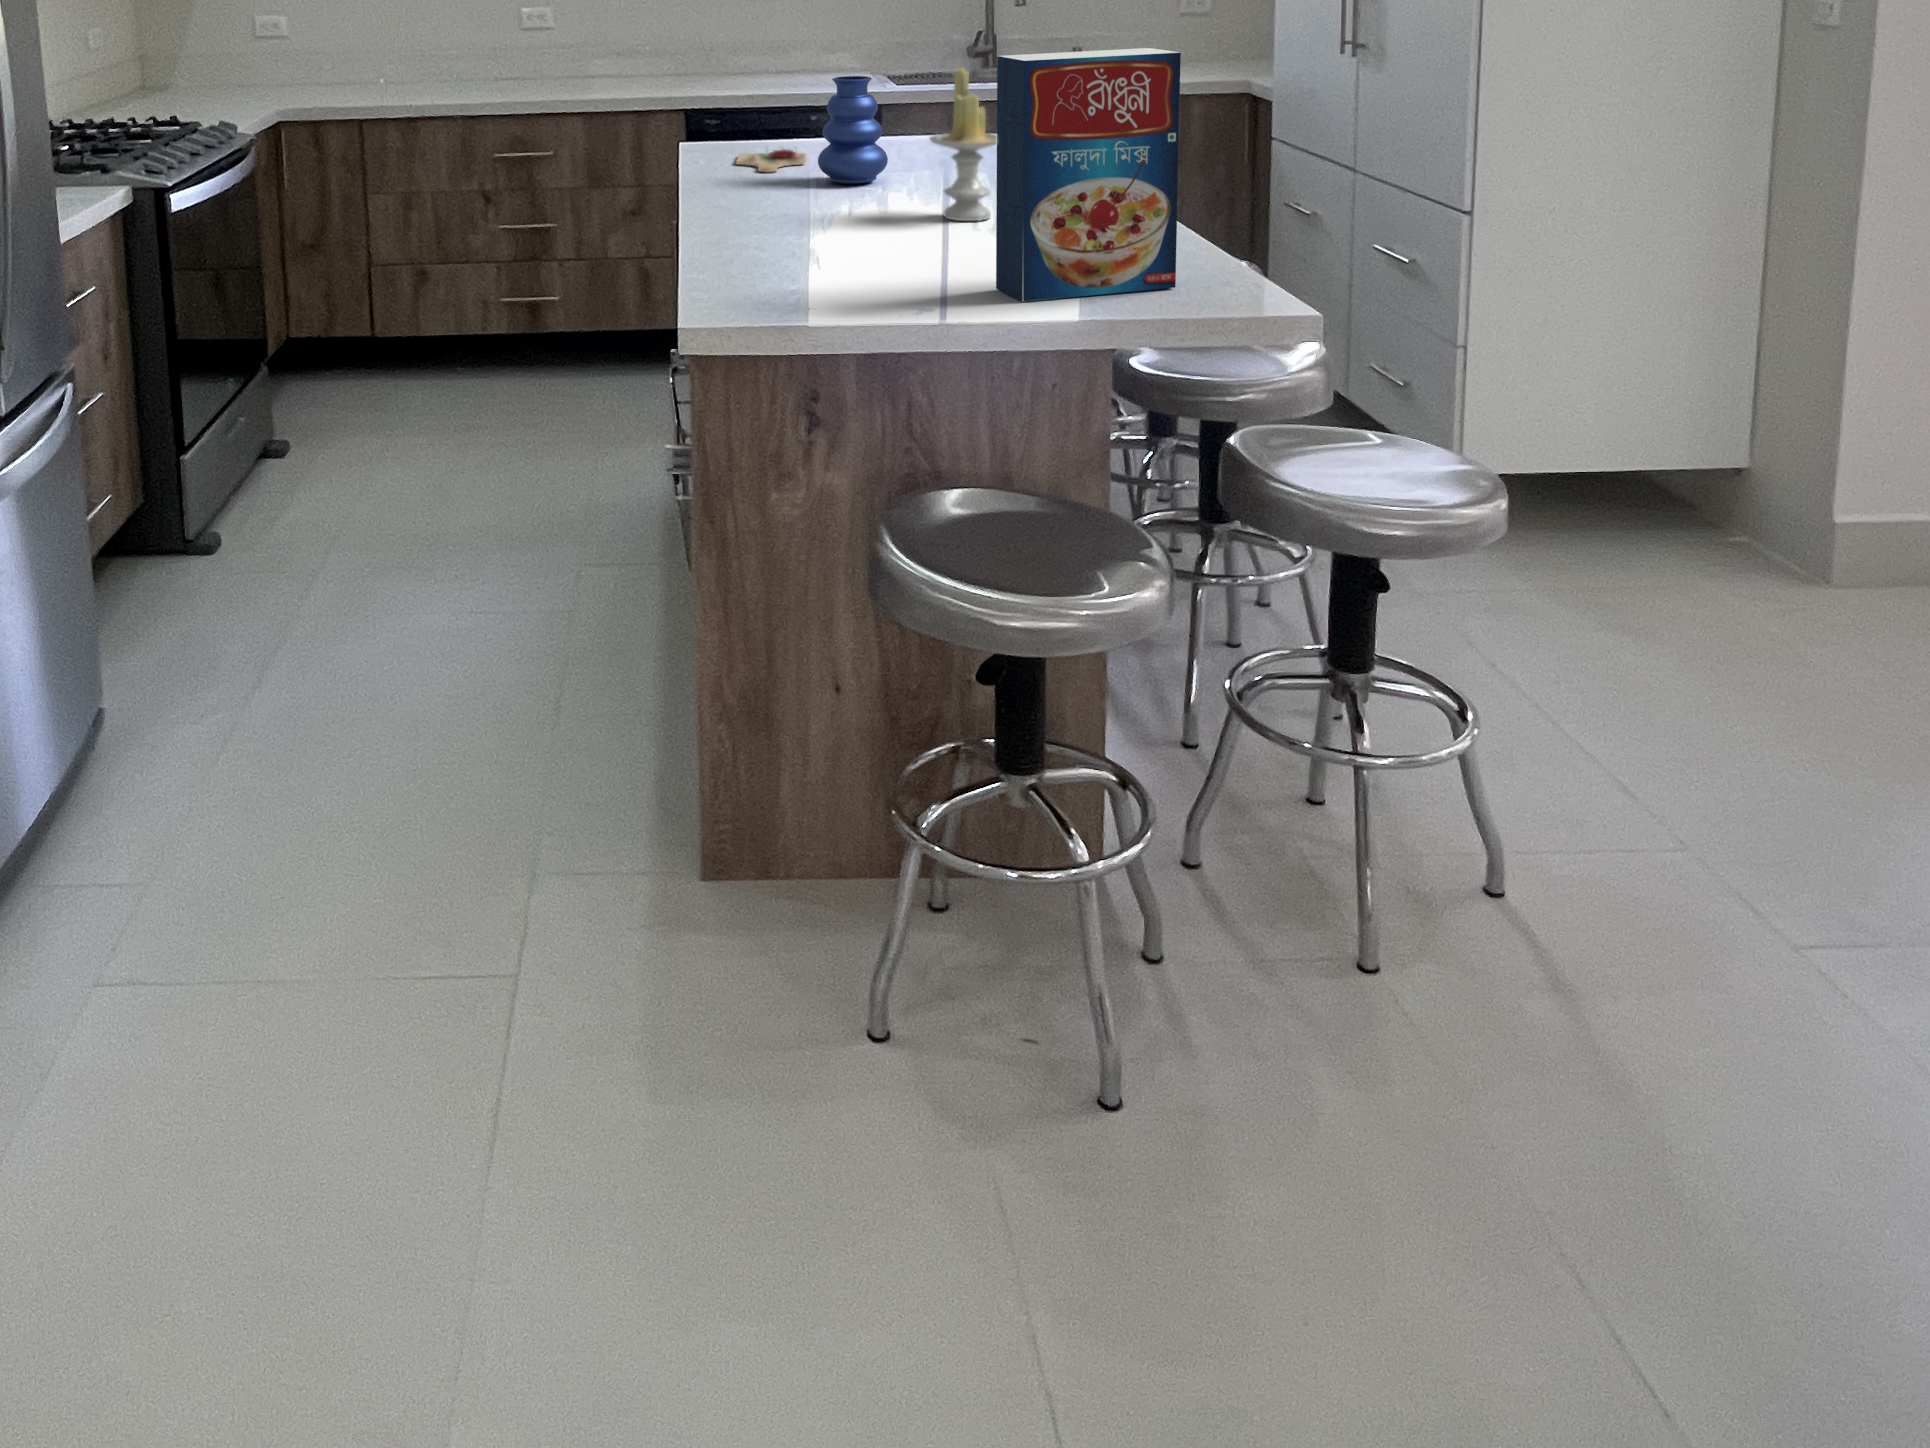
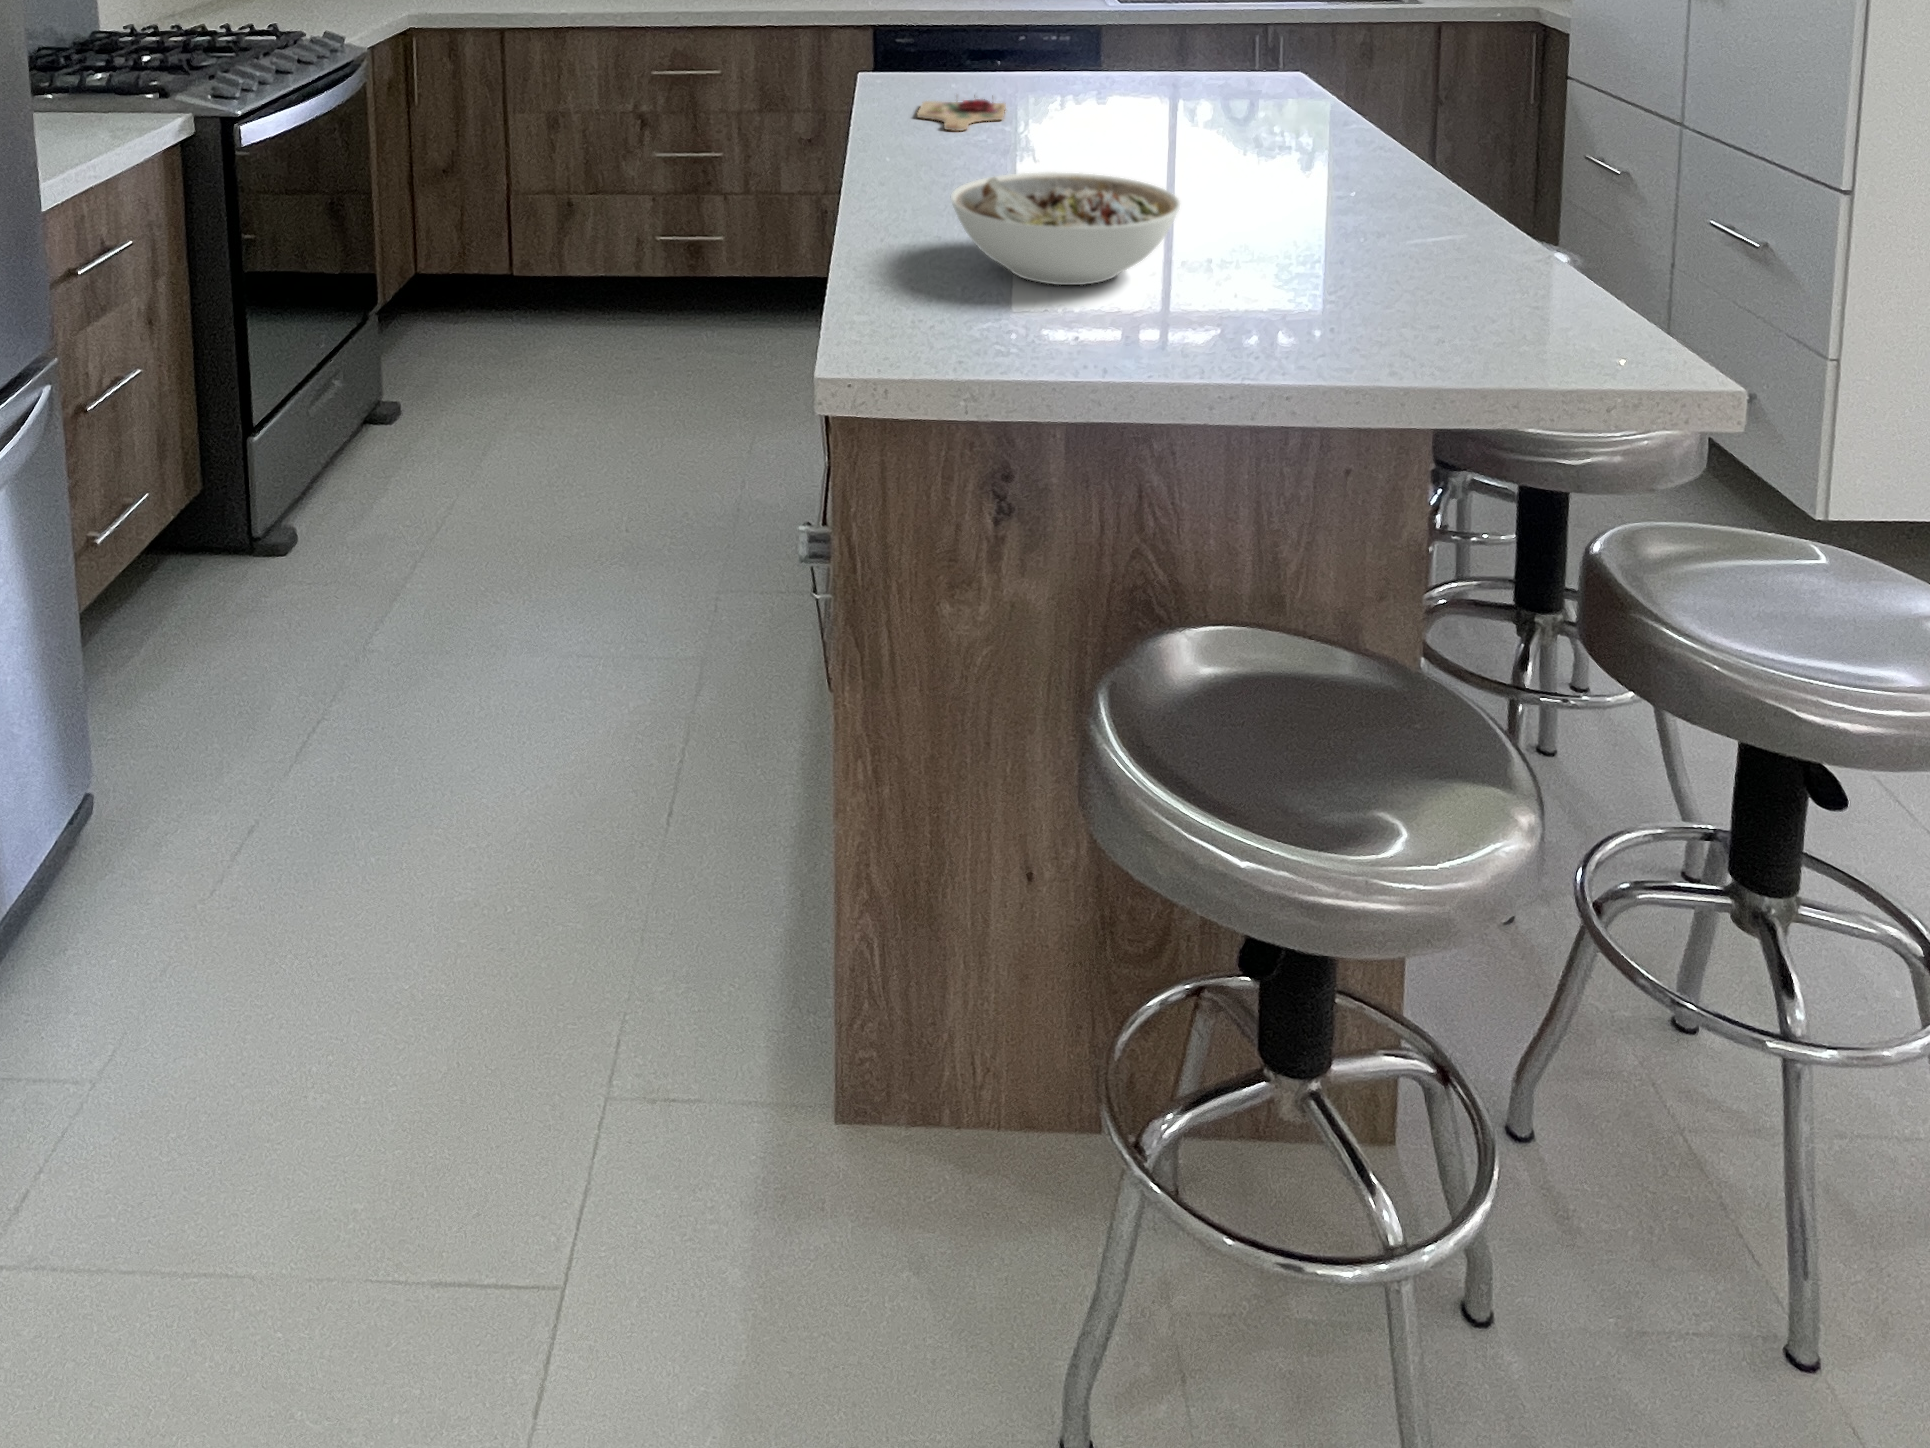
cereal box: present [996,48,1181,302] -> none [1269,5,1552,373]
candle: present [930,68,997,221] -> none [1168,13,1273,219]
vase: present [818,76,888,184] -> none [1020,14,1110,152]
bowl: none [770,186,936,261] -> present [951,172,1180,285]

